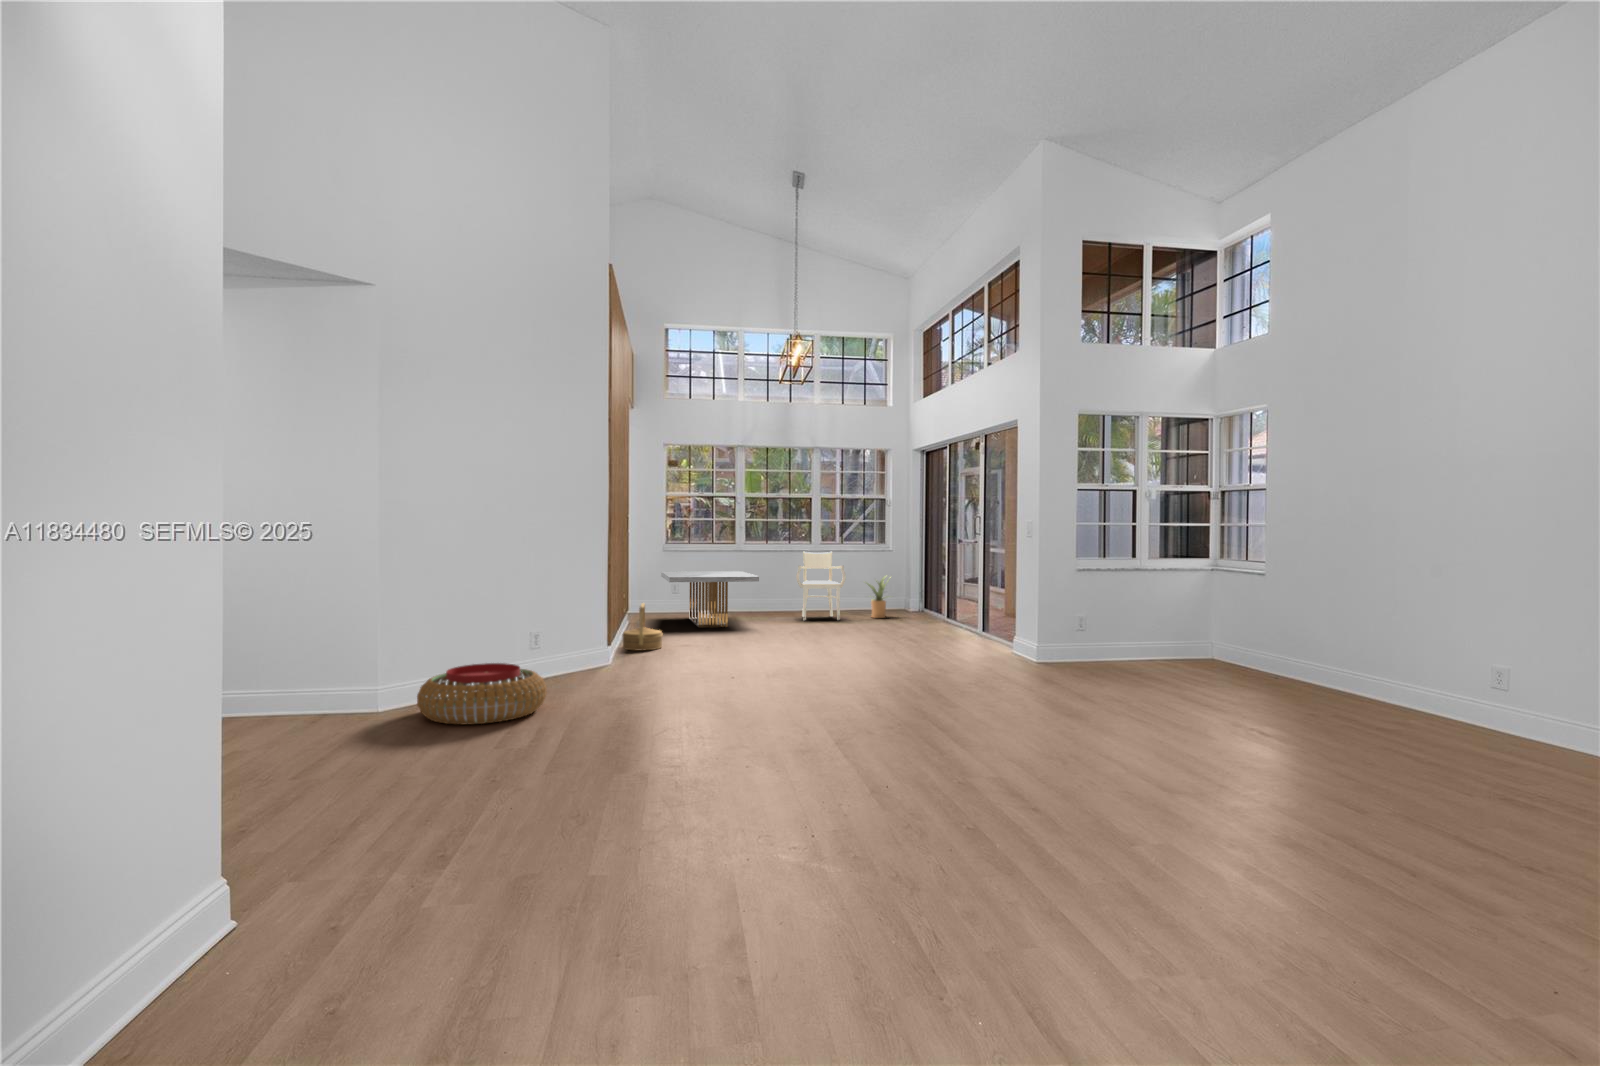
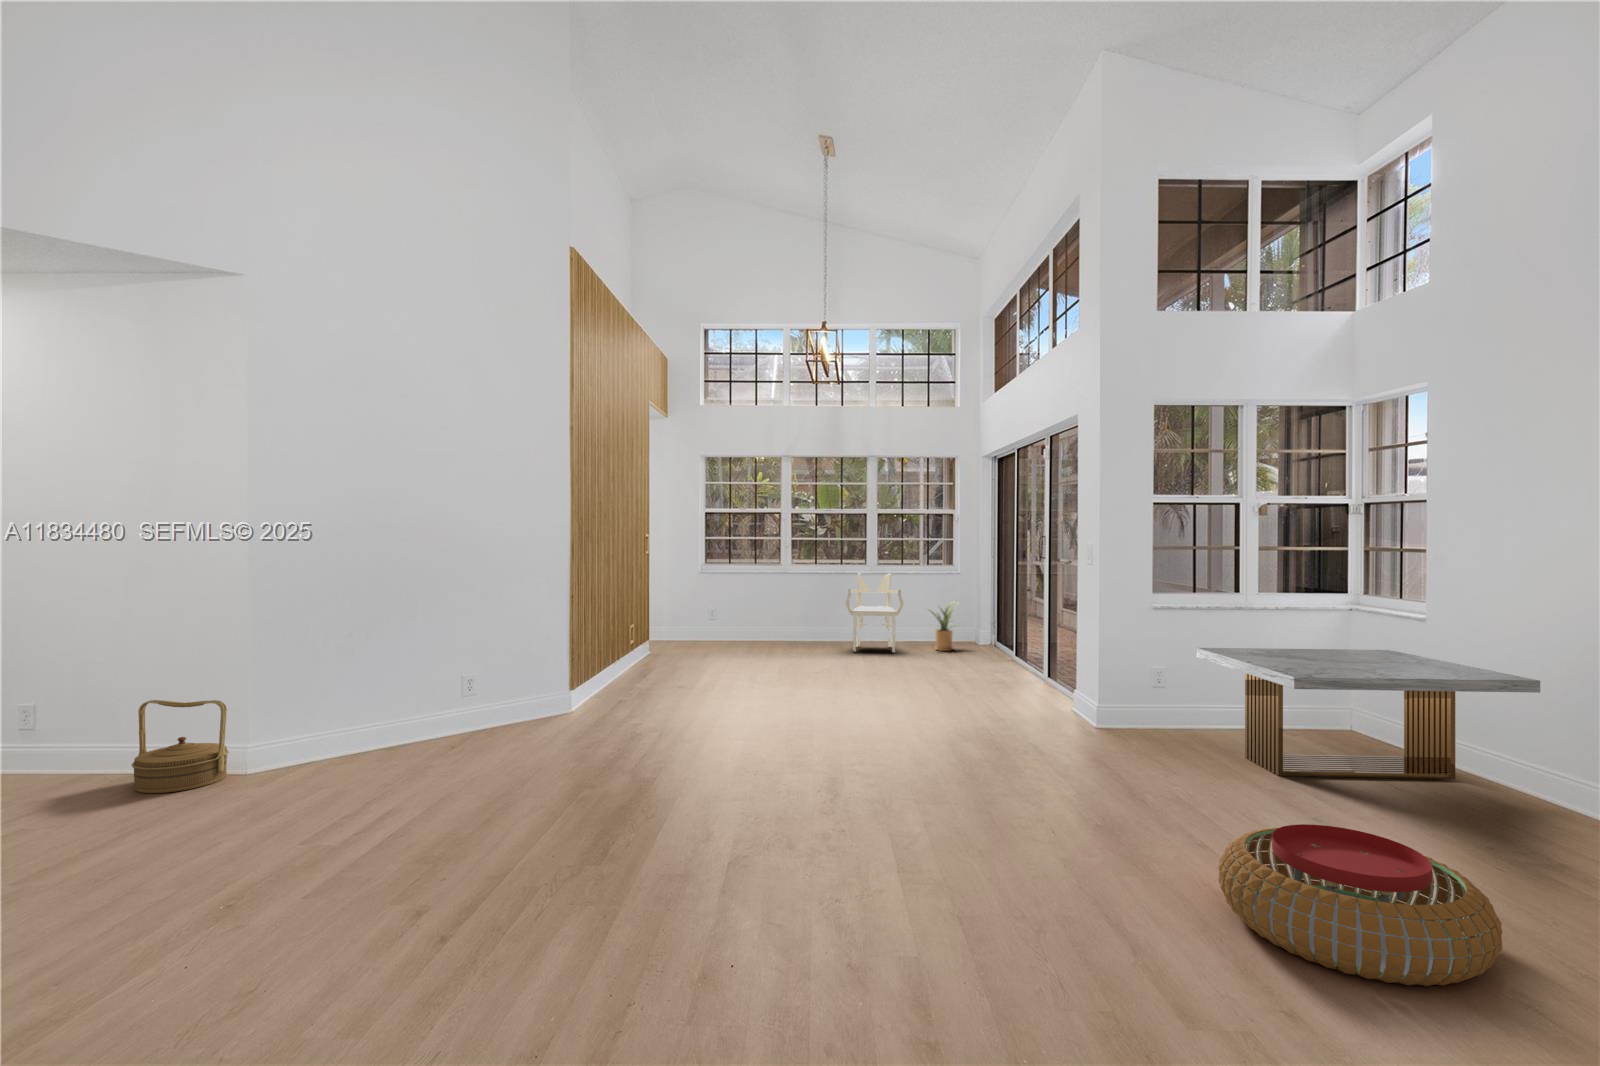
coffee table: present [661,571,759,628] -> present [1197,648,1540,779]
woven basket: present [622,603,663,651] -> present [132,700,229,793]
pouf: present [417,663,547,724] -> present [1219,824,1502,986]

